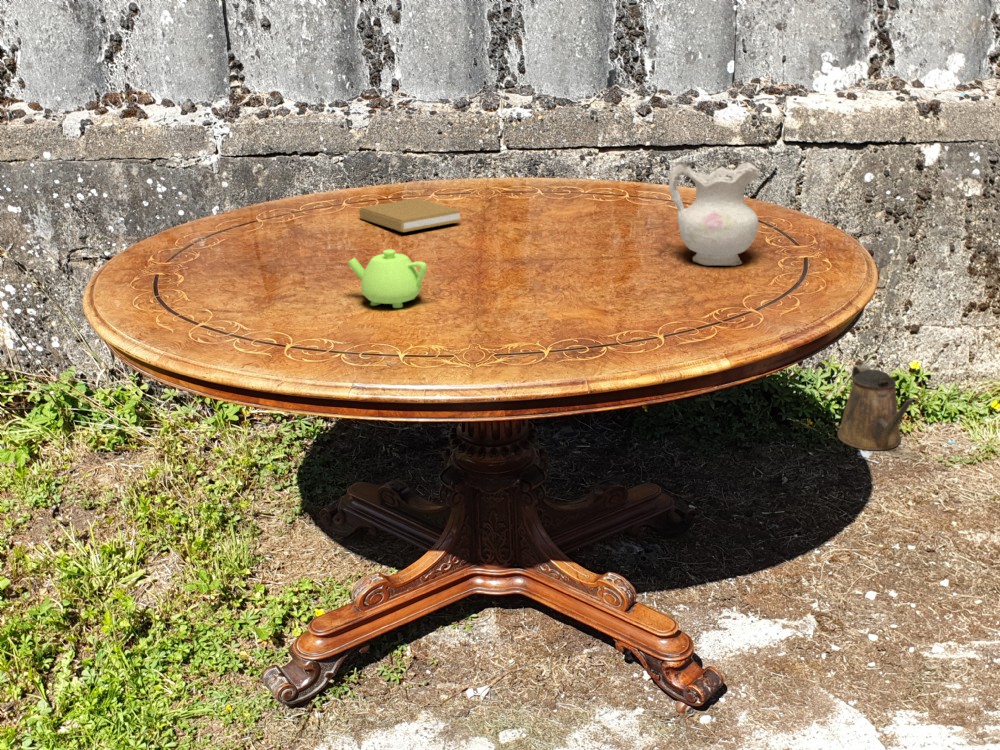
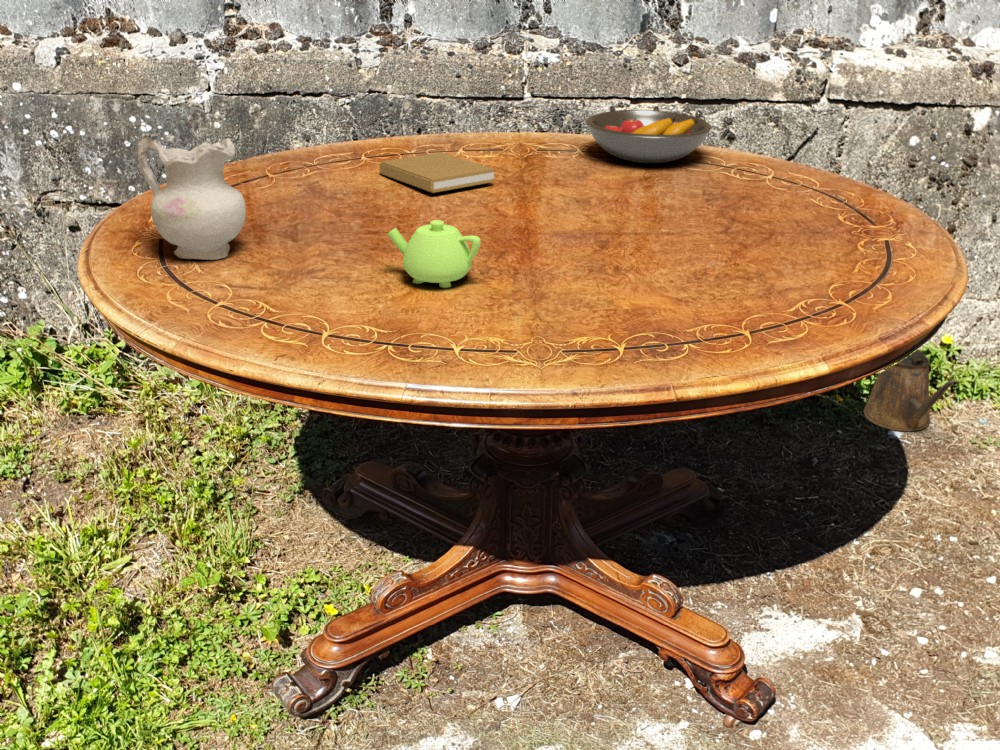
fruit bowl: none [548,155,662,202] -> present [586,110,712,163]
ceramic pitcher: present [669,160,759,266] -> present [137,133,246,260]

